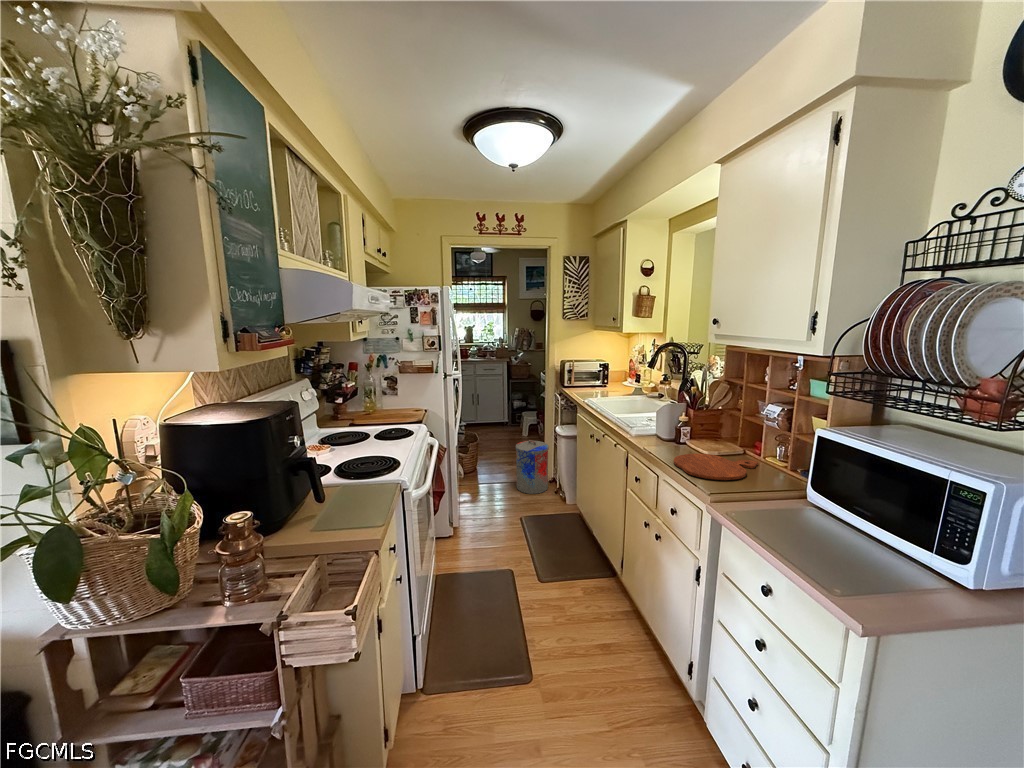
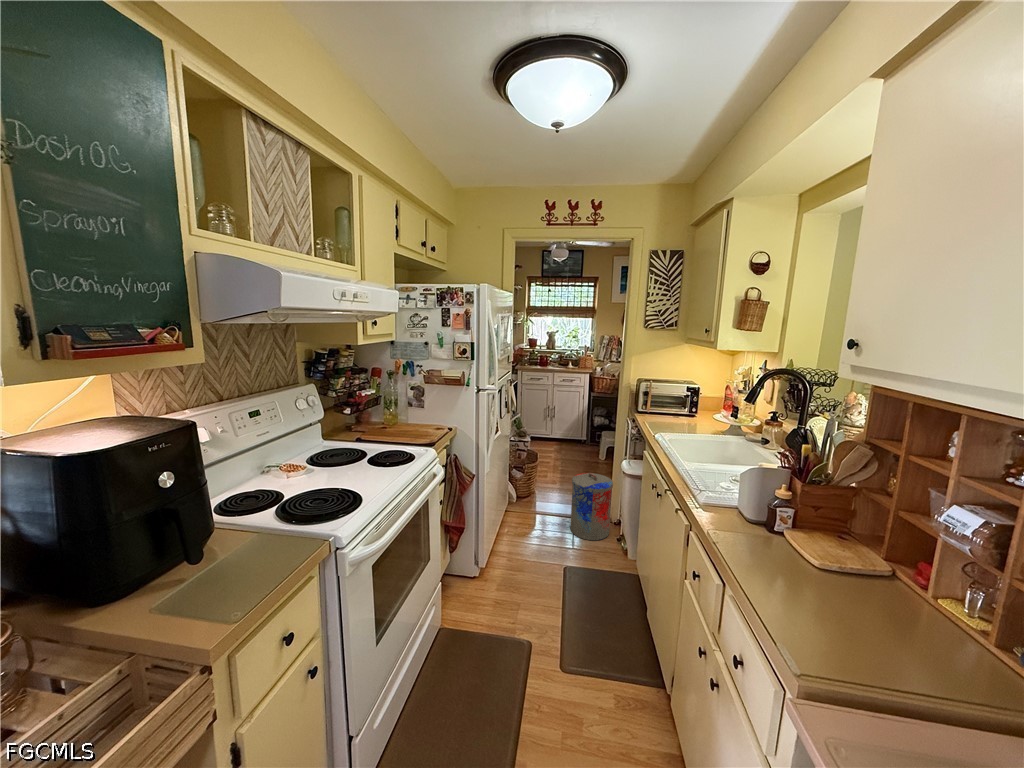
cutting board: present [674,454,758,480] -> none [747,563,920,645]

